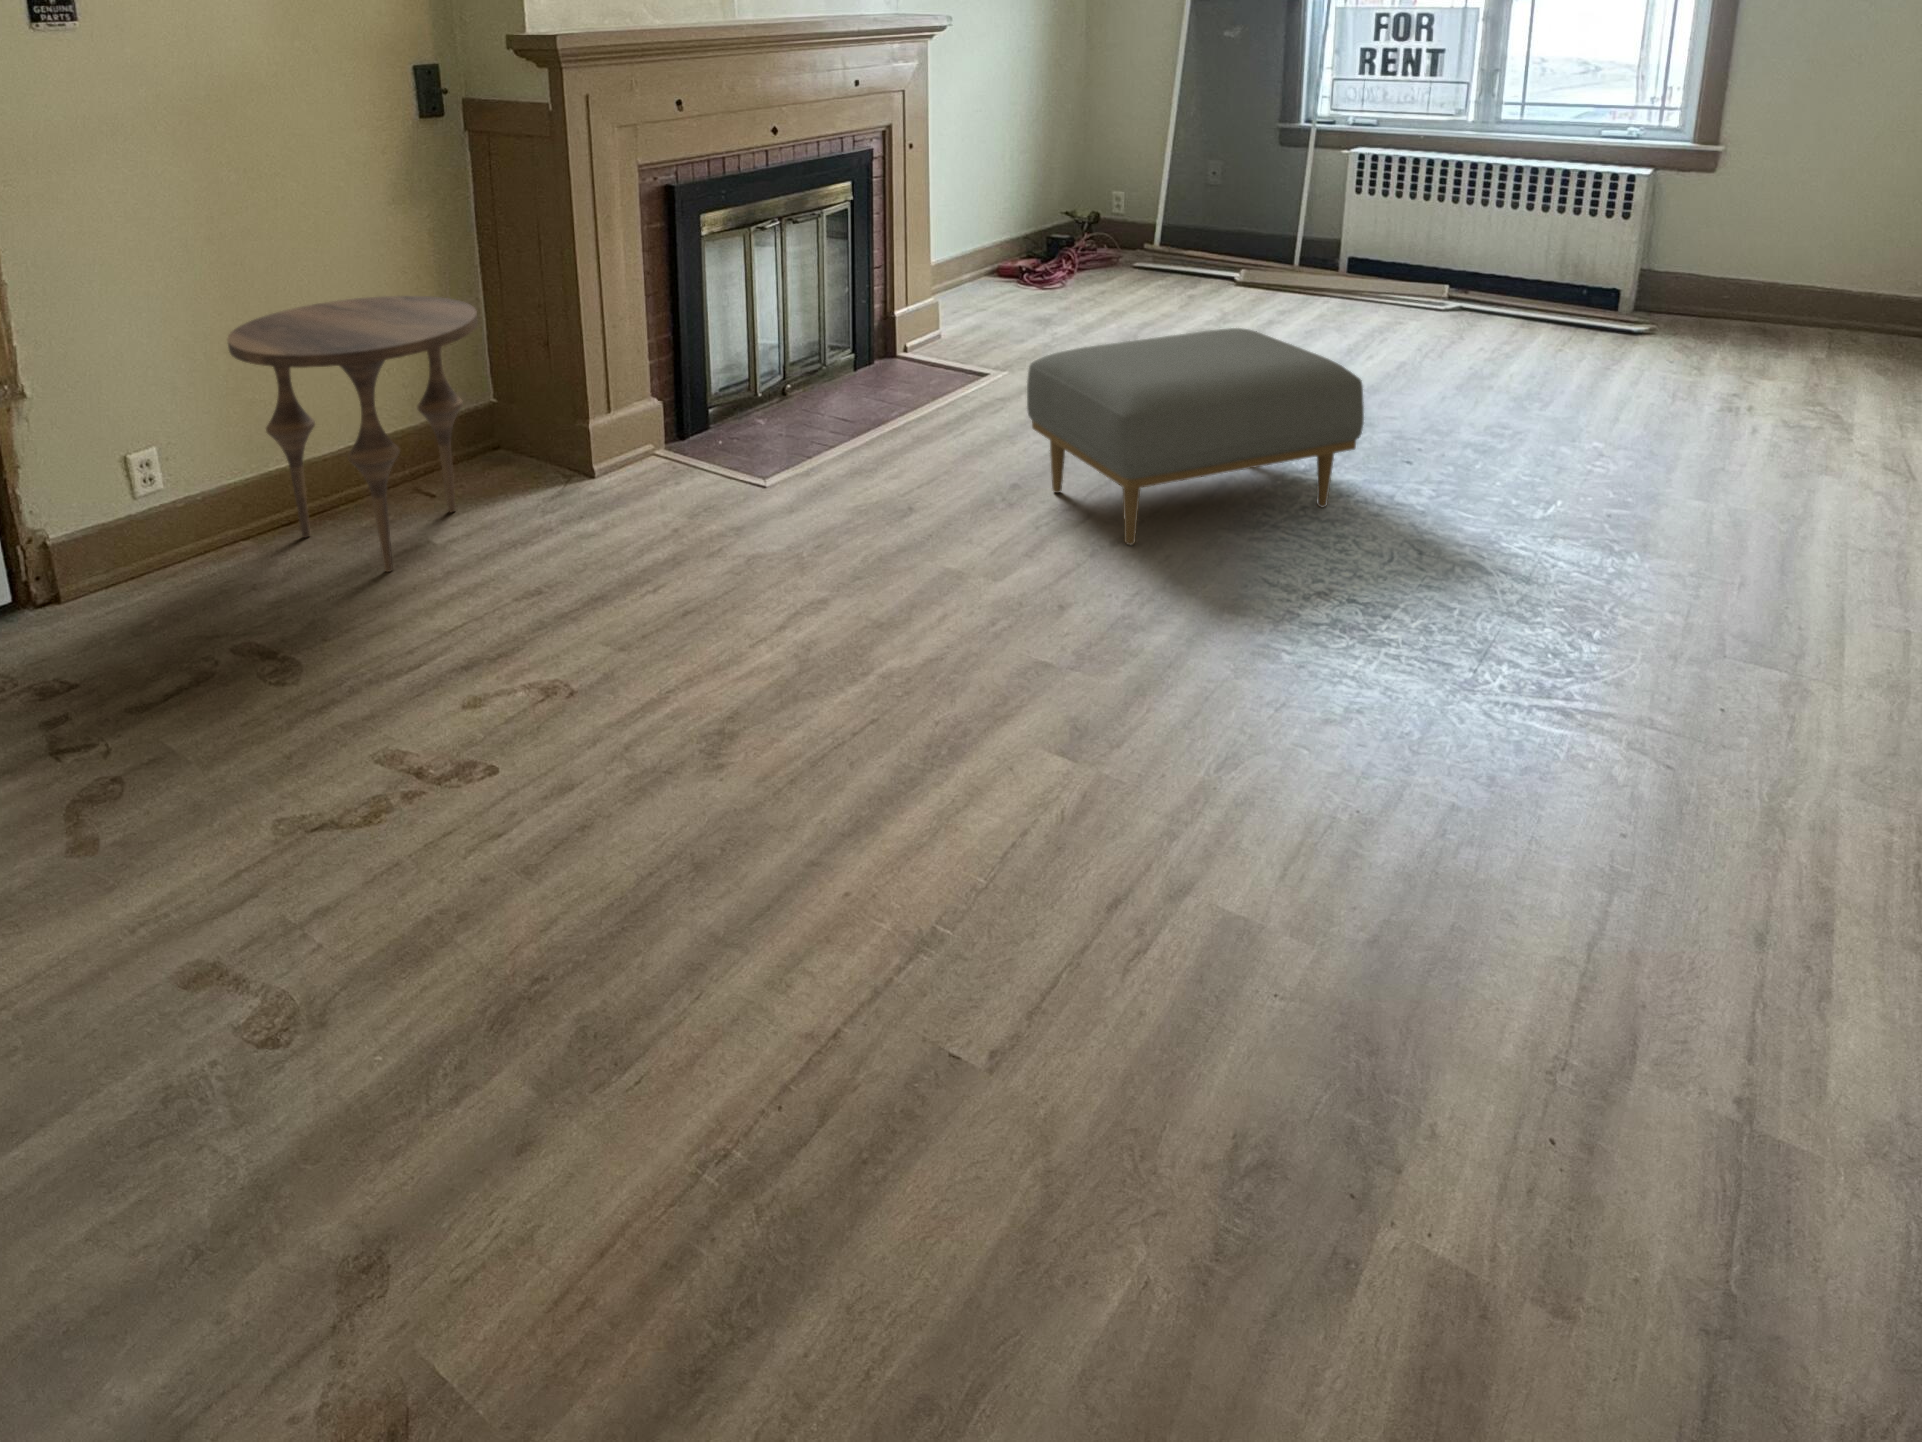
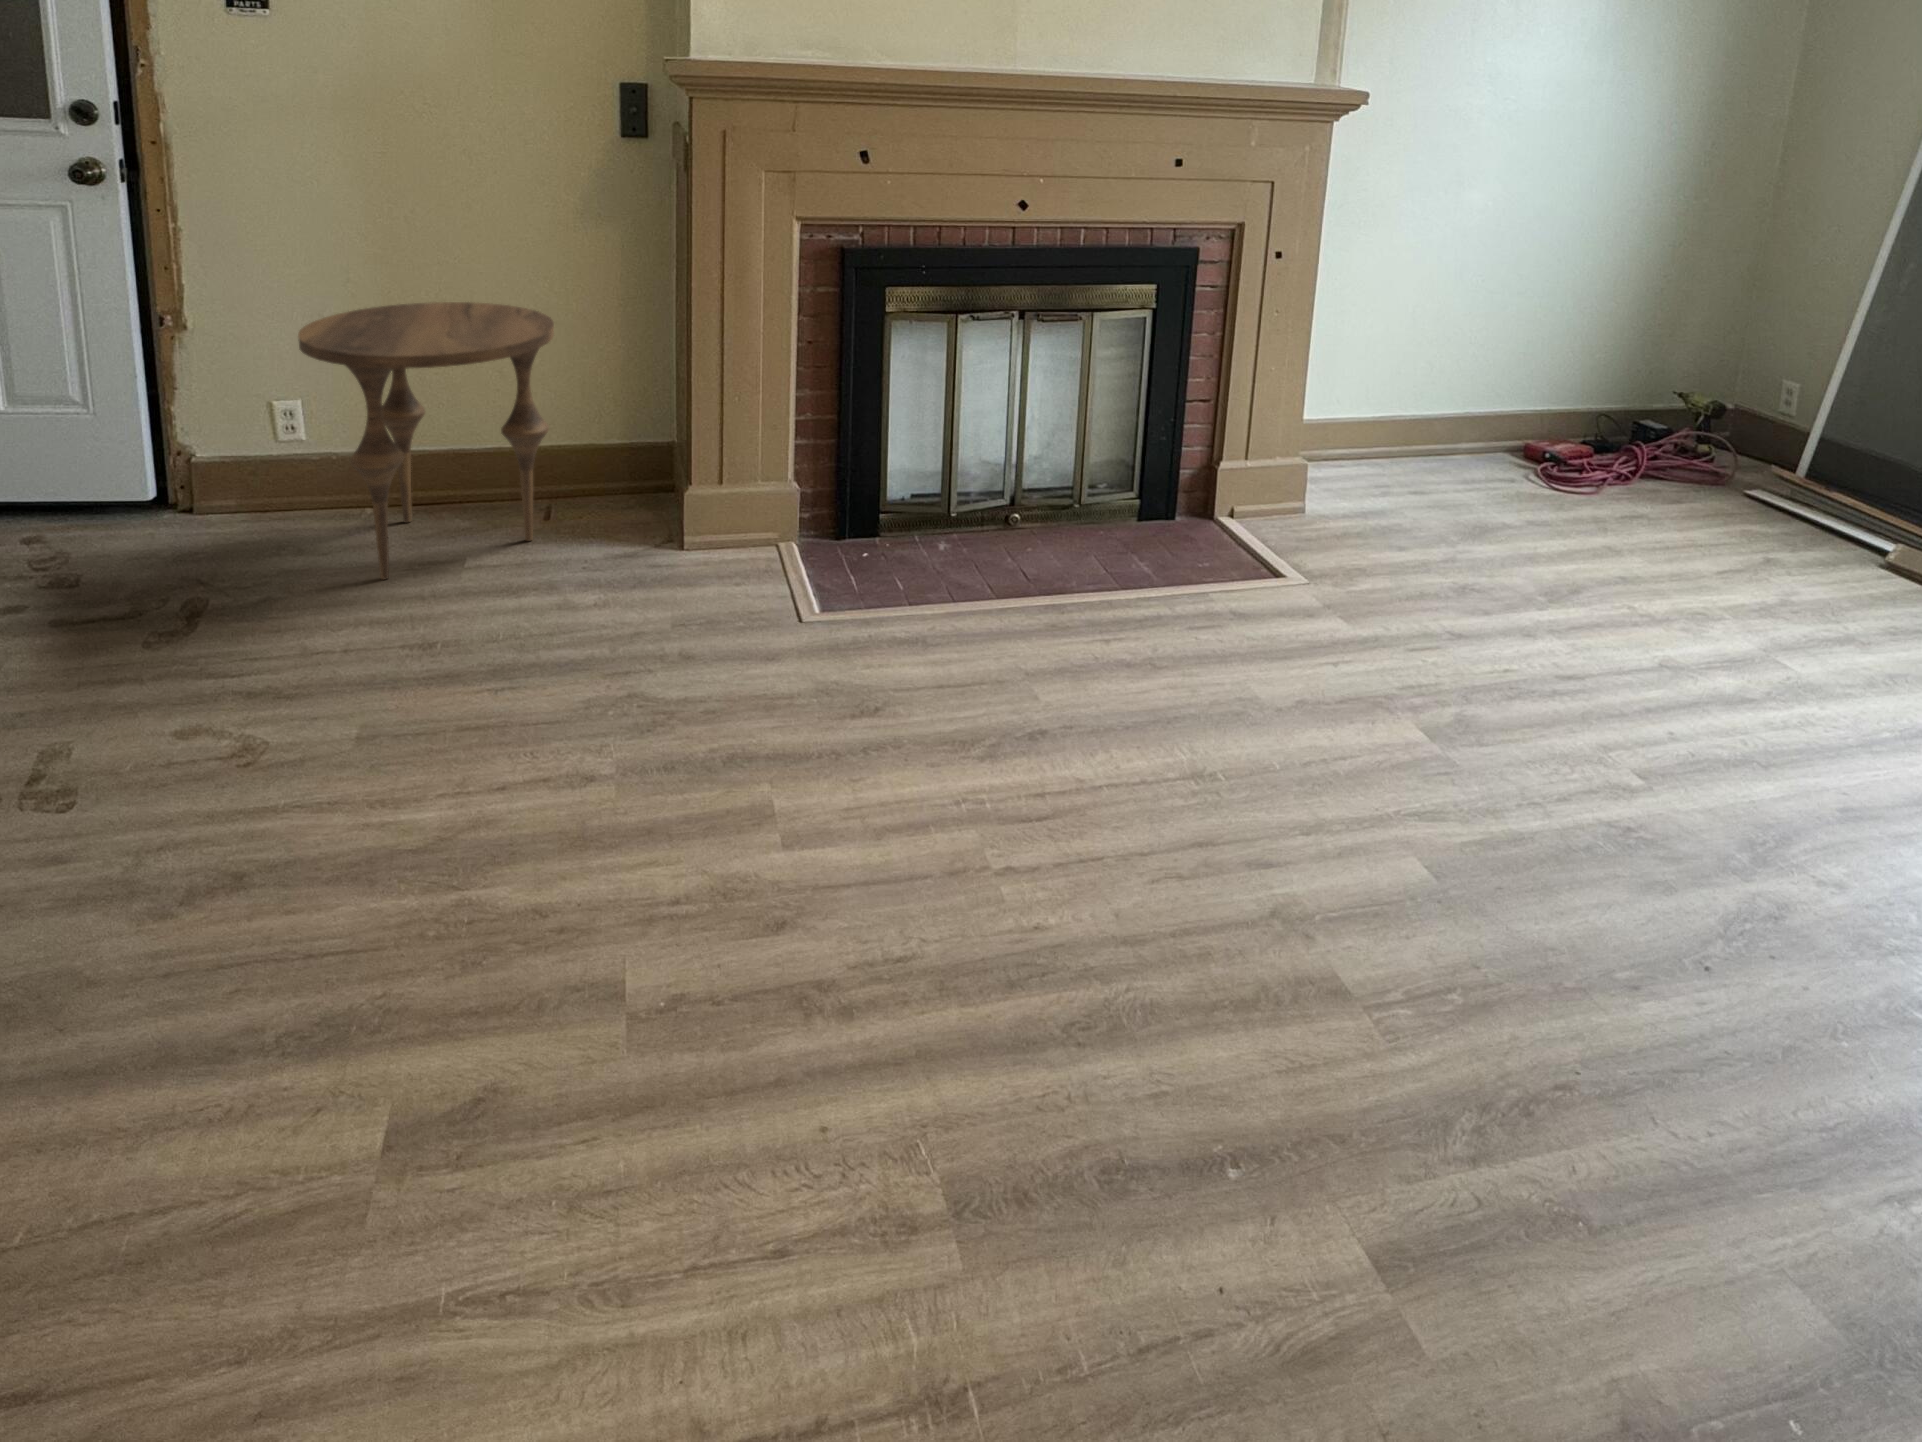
ottoman: present [1027,328,1364,545] -> none [965,575,1458,992]

